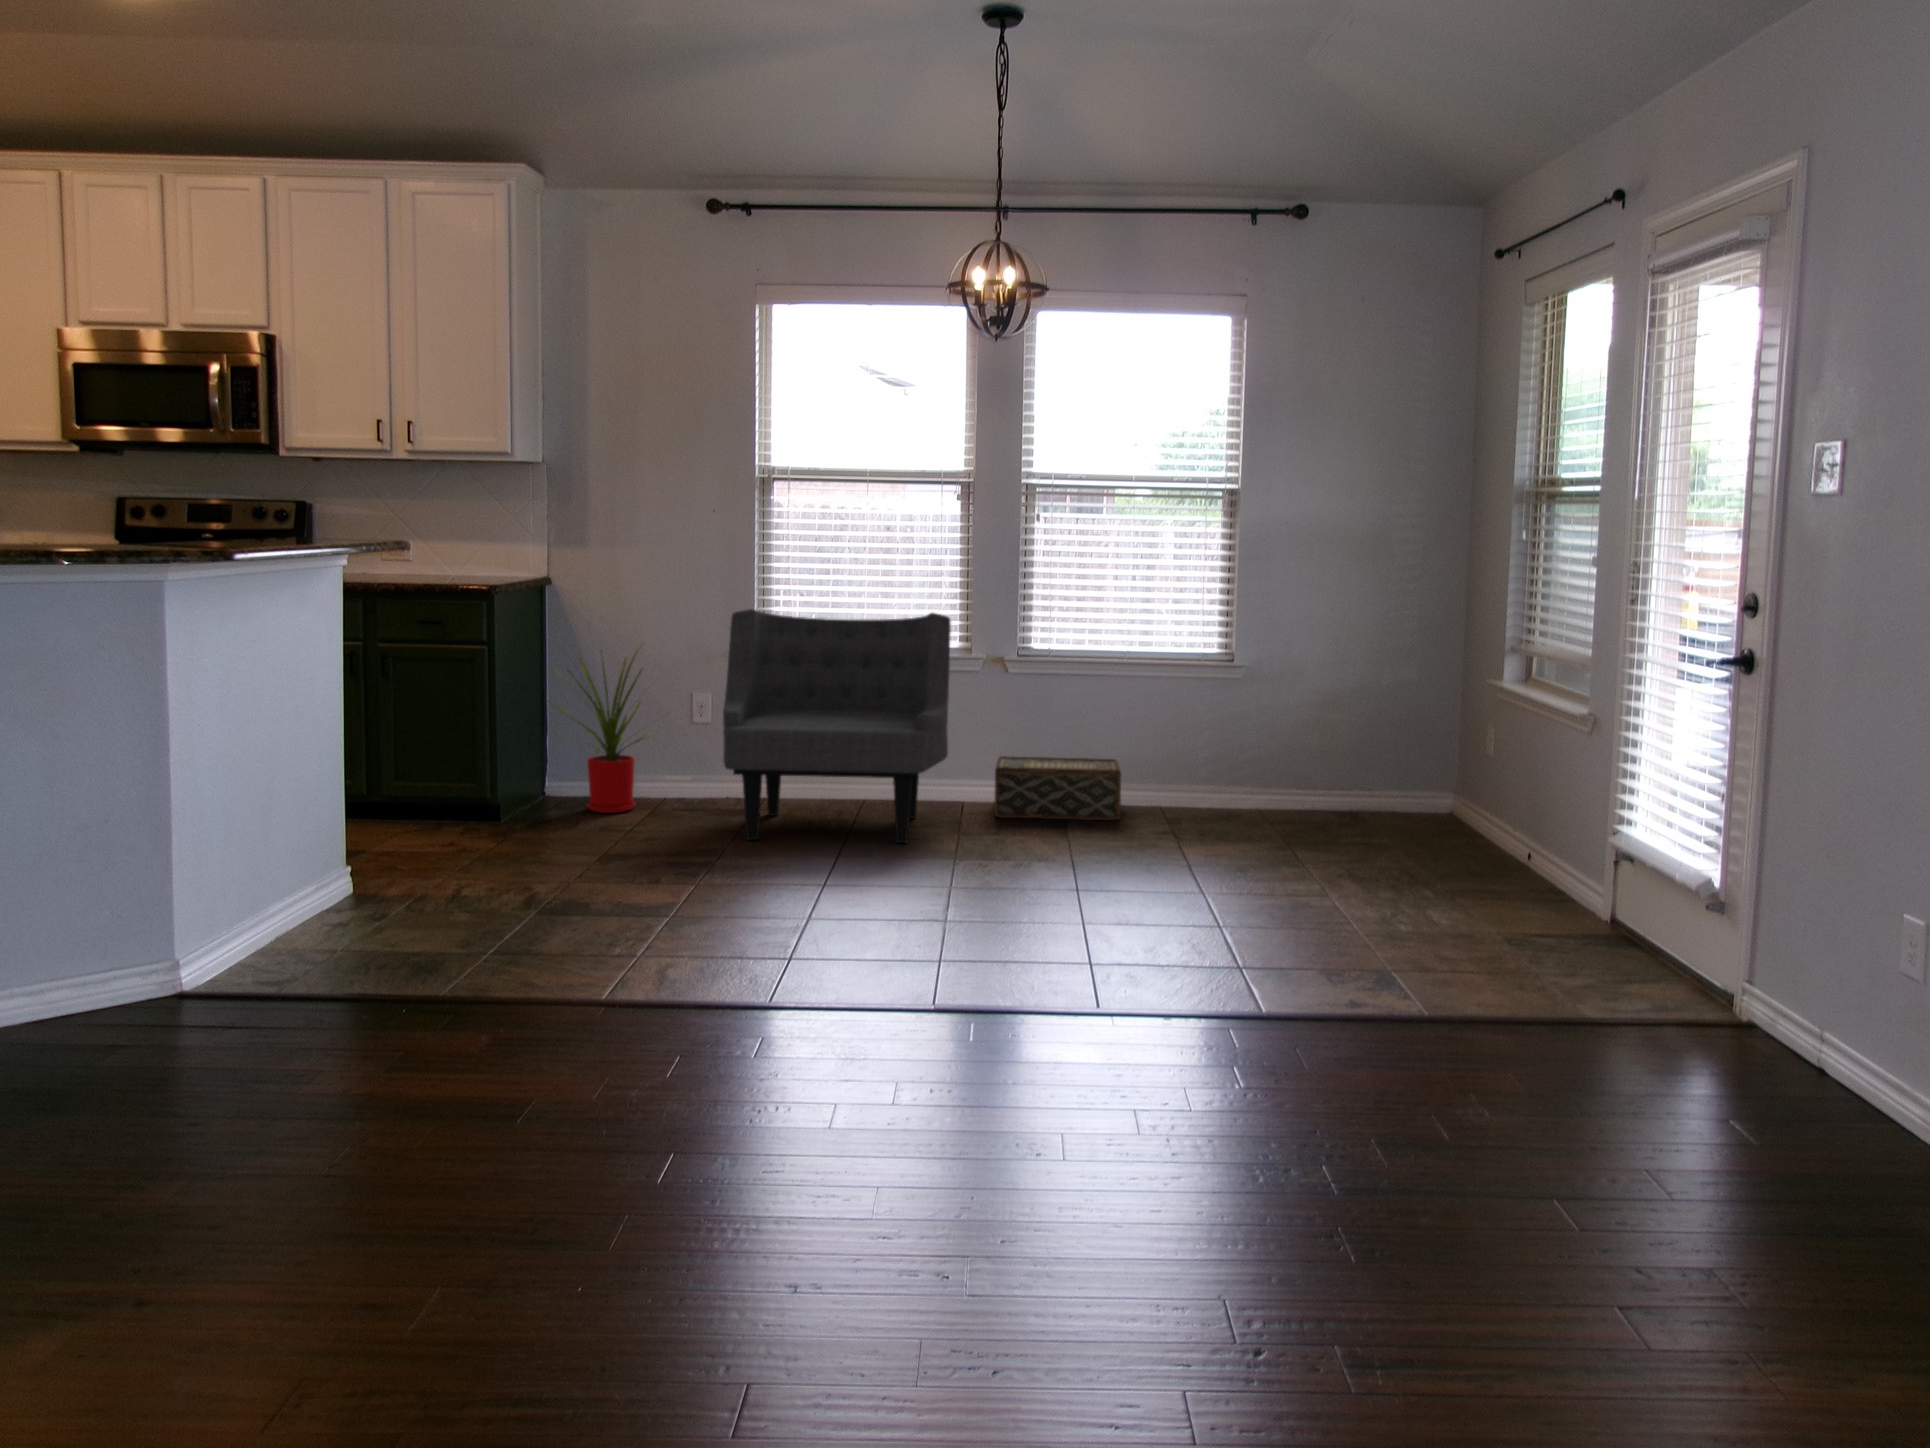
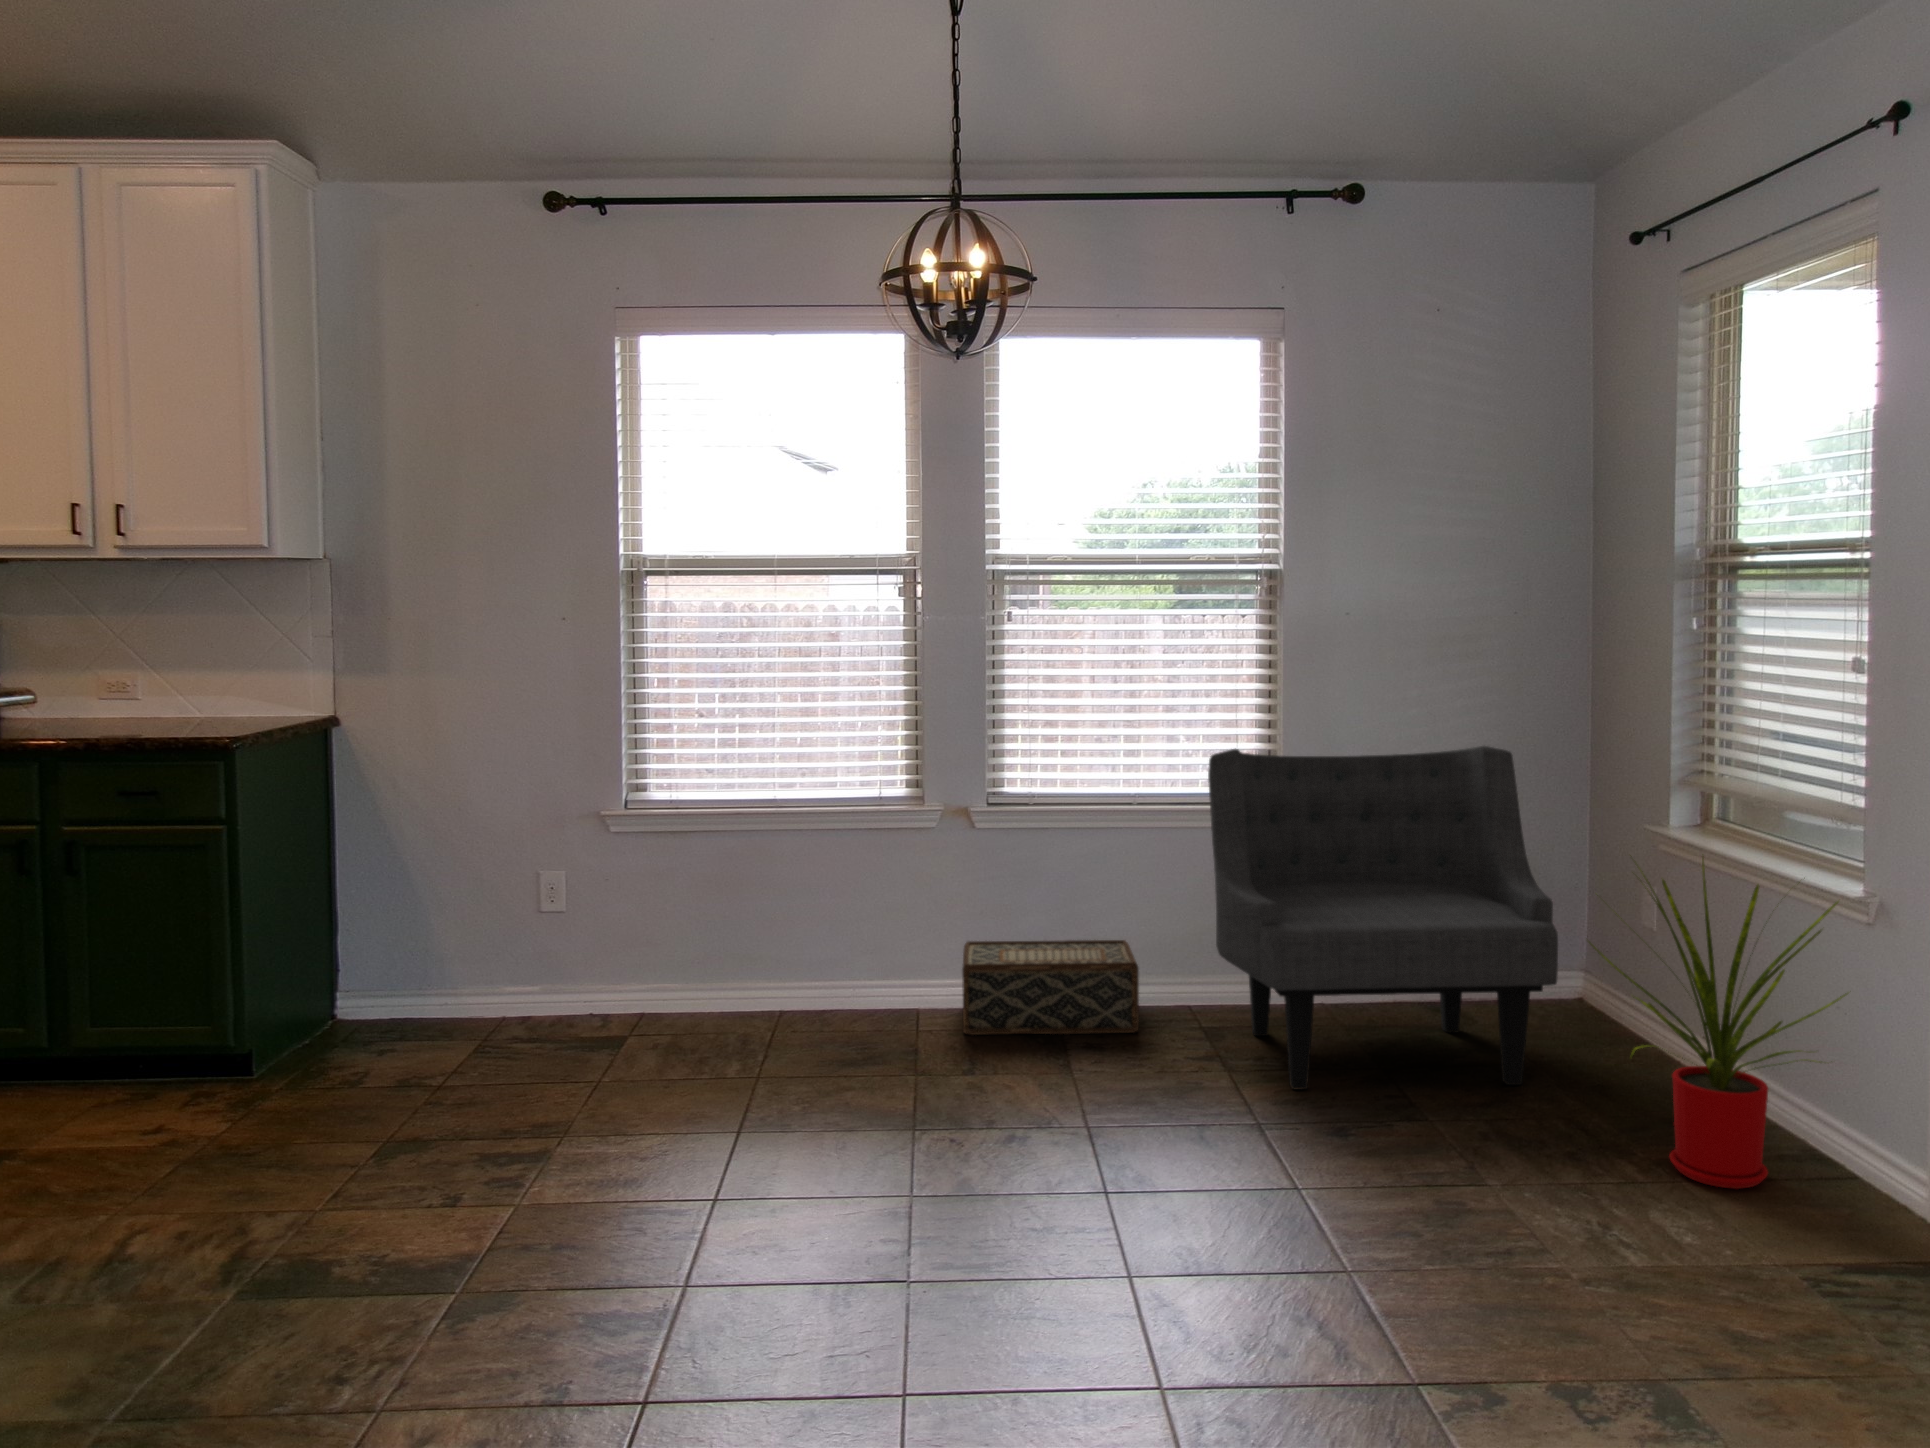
armchair: present [723,609,951,843] -> present [1208,746,1558,1090]
house plant: present [547,652,647,813] -> present [1589,857,1848,1189]

